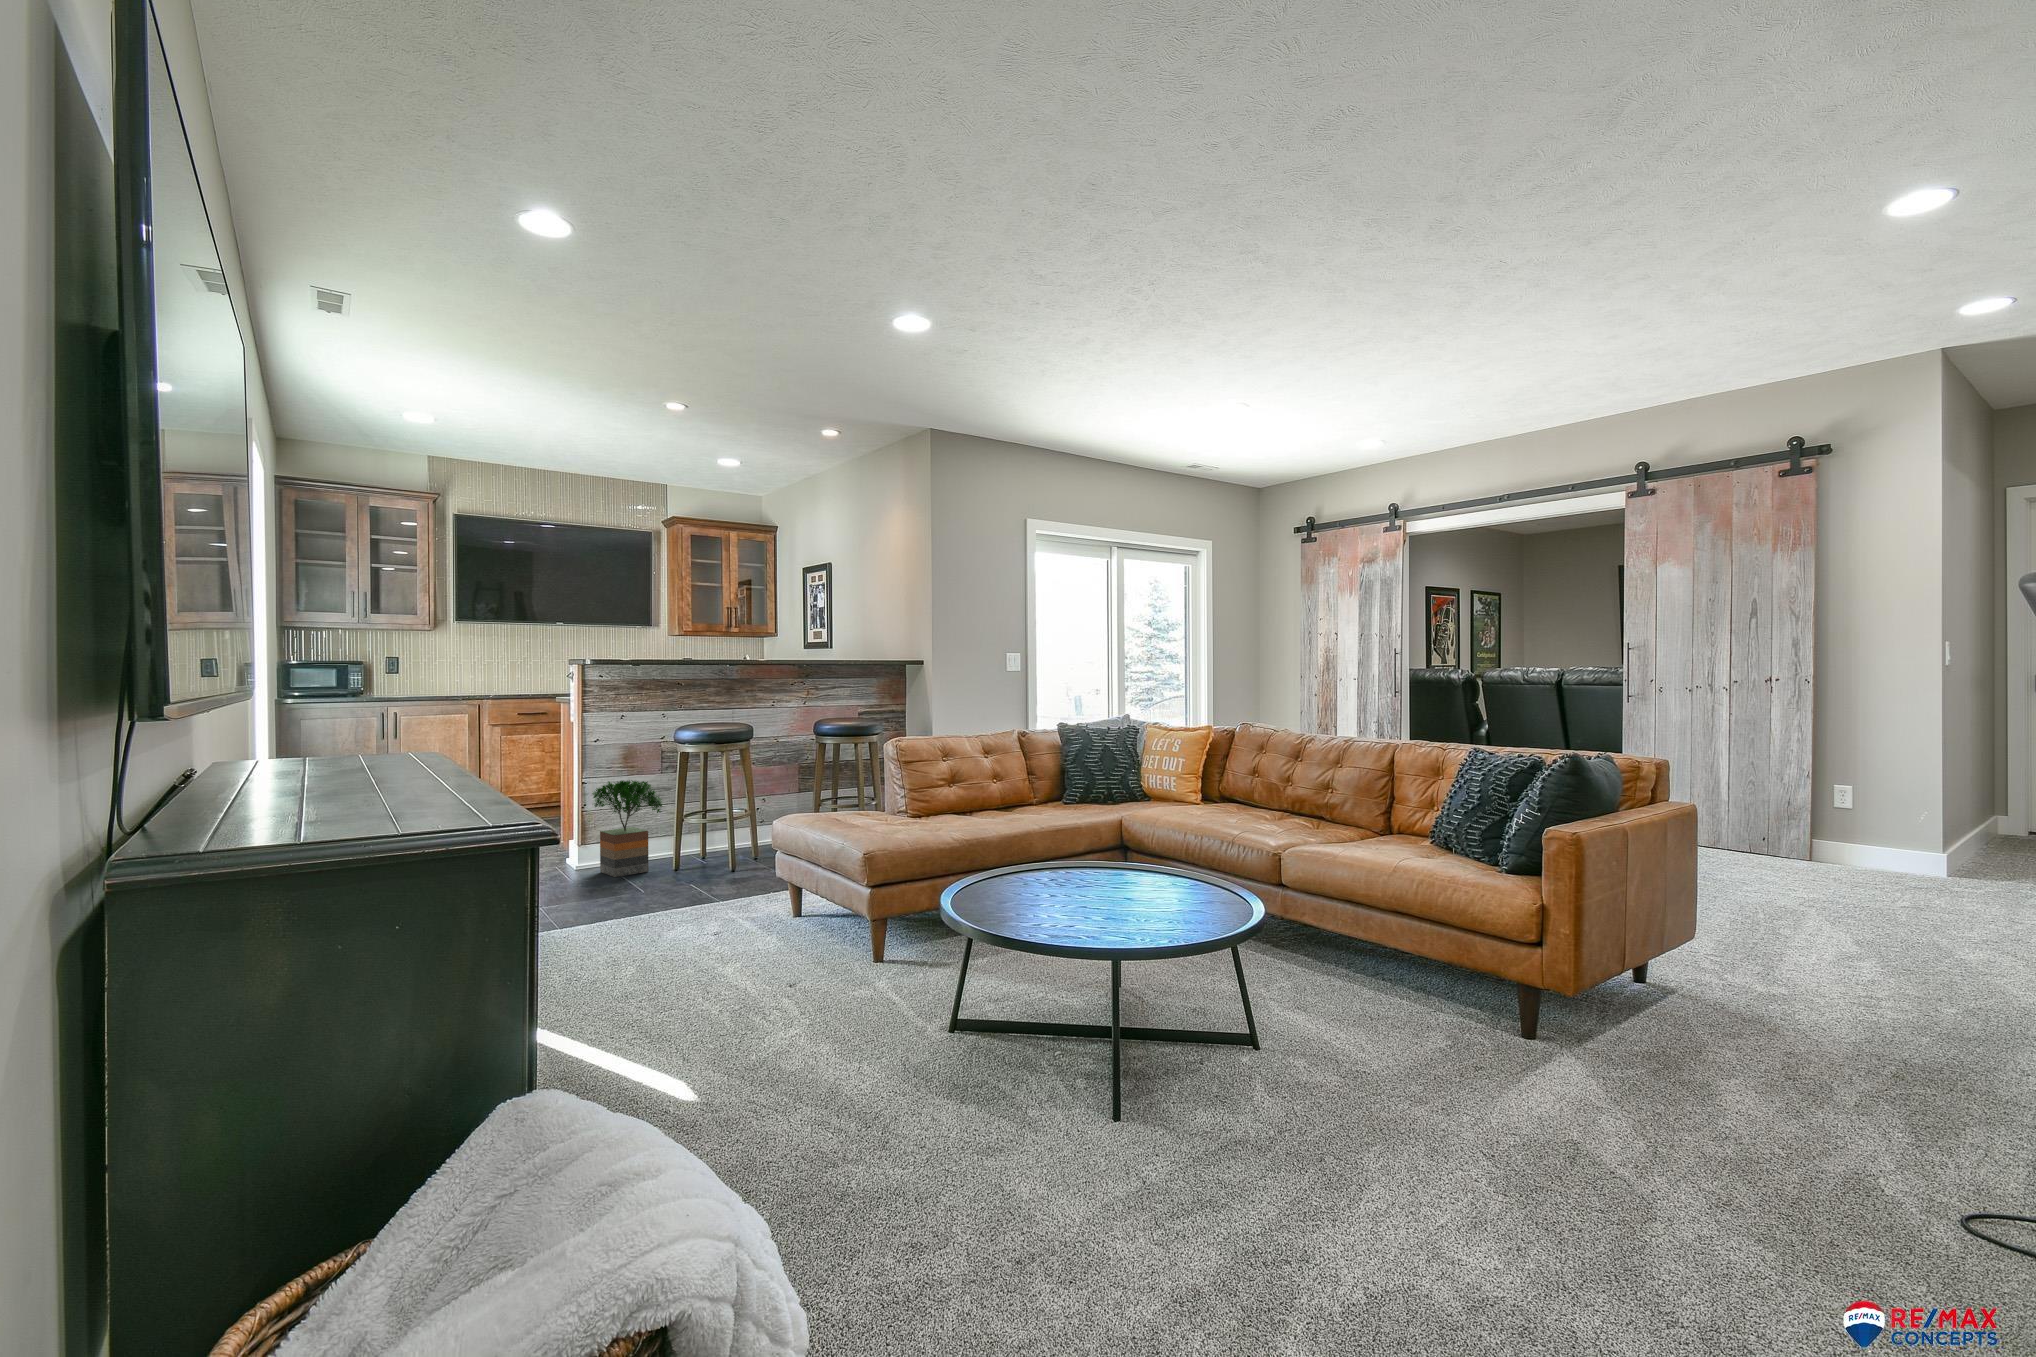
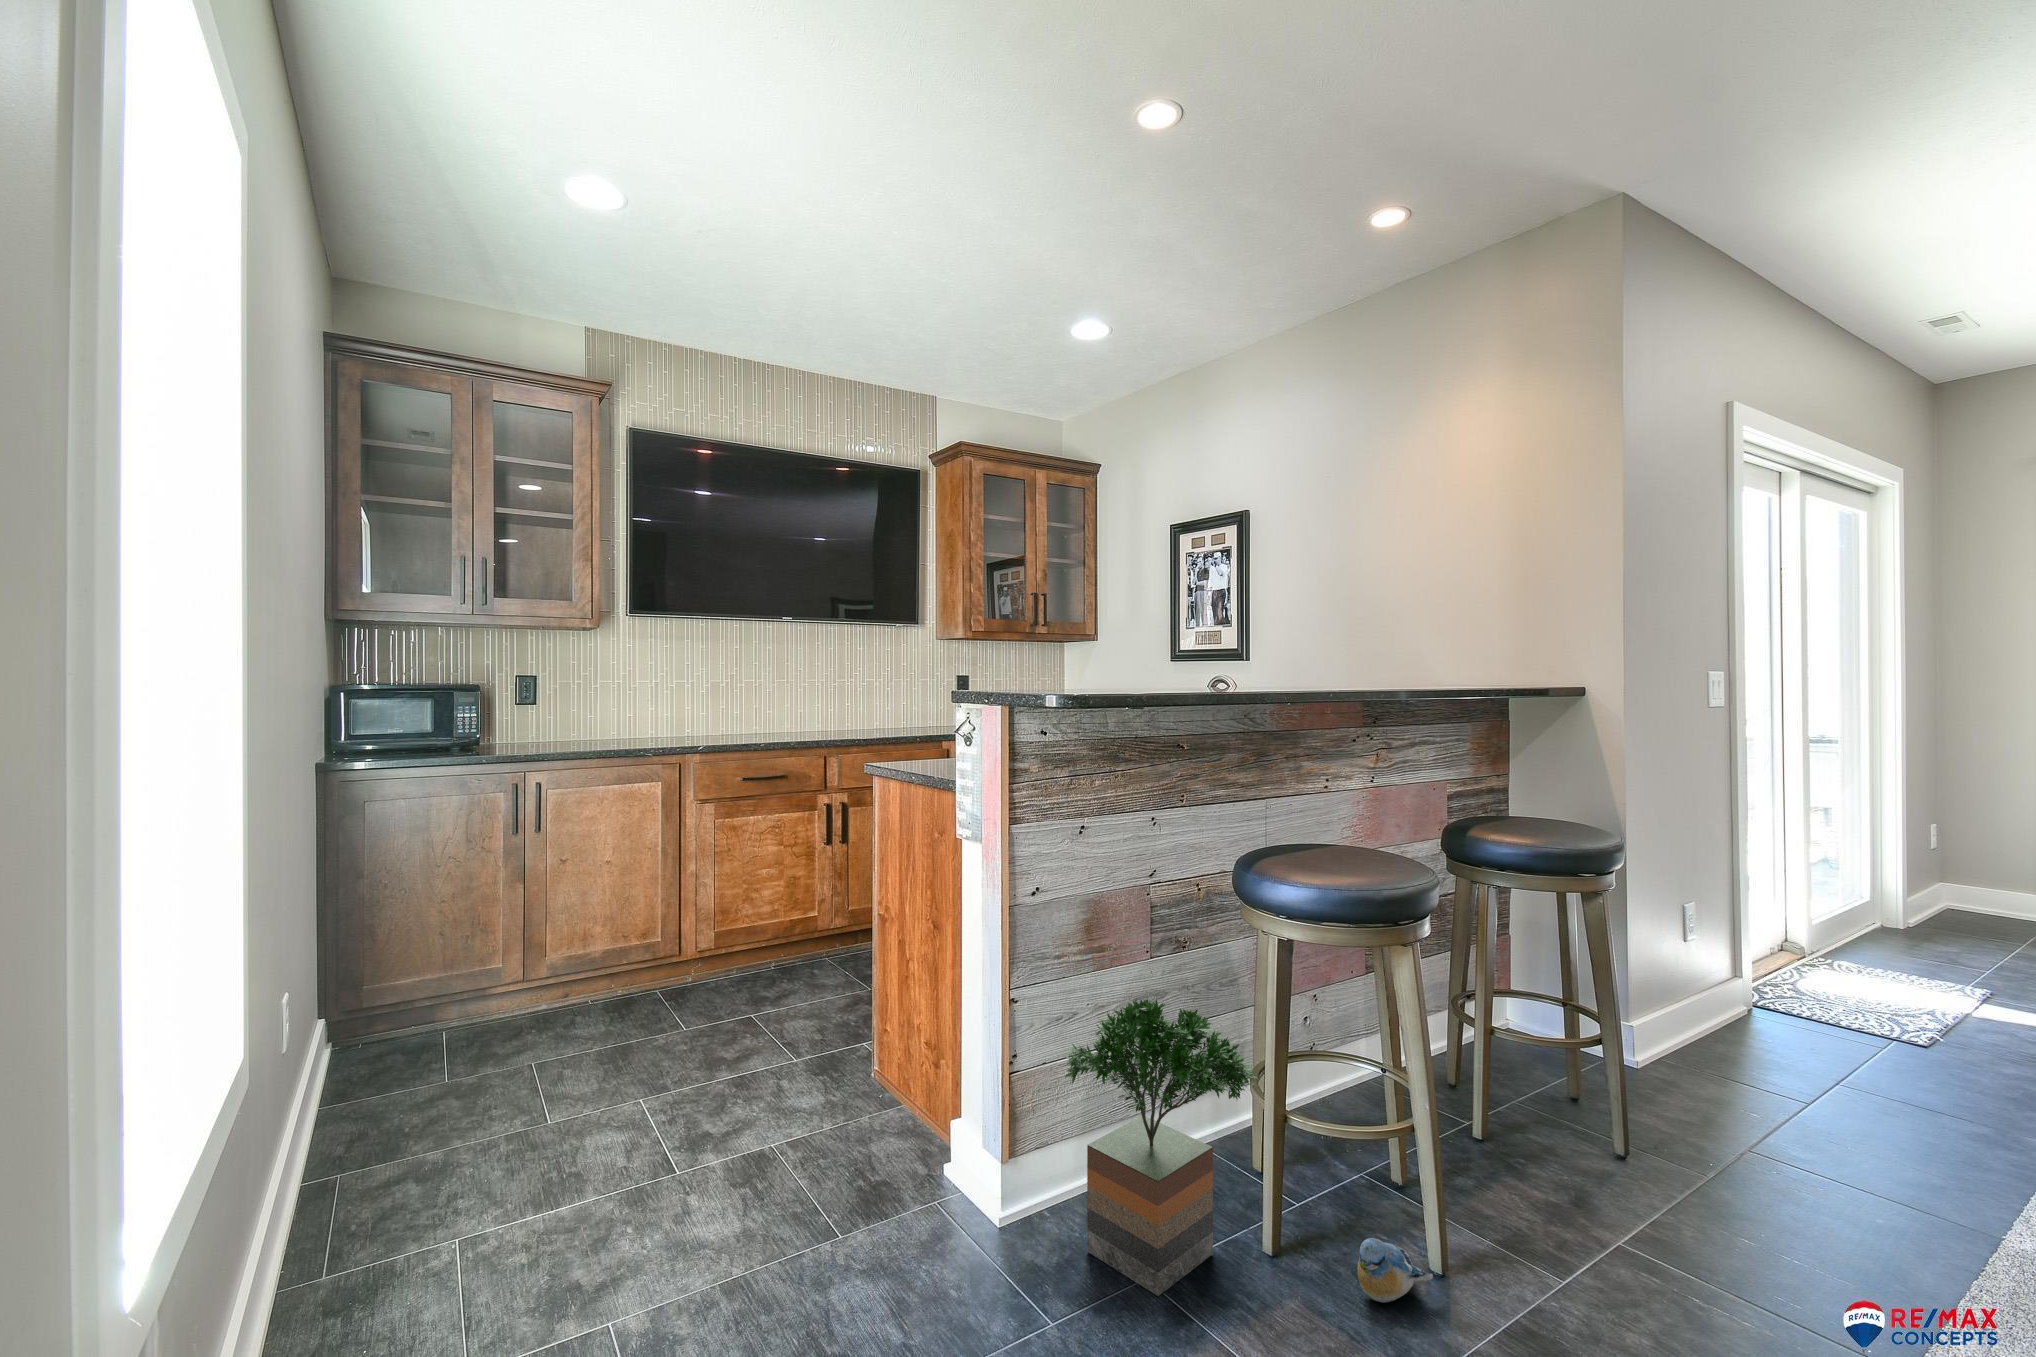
plush toy: none [684,853,717,876] -> present [1357,1238,1433,1302]

